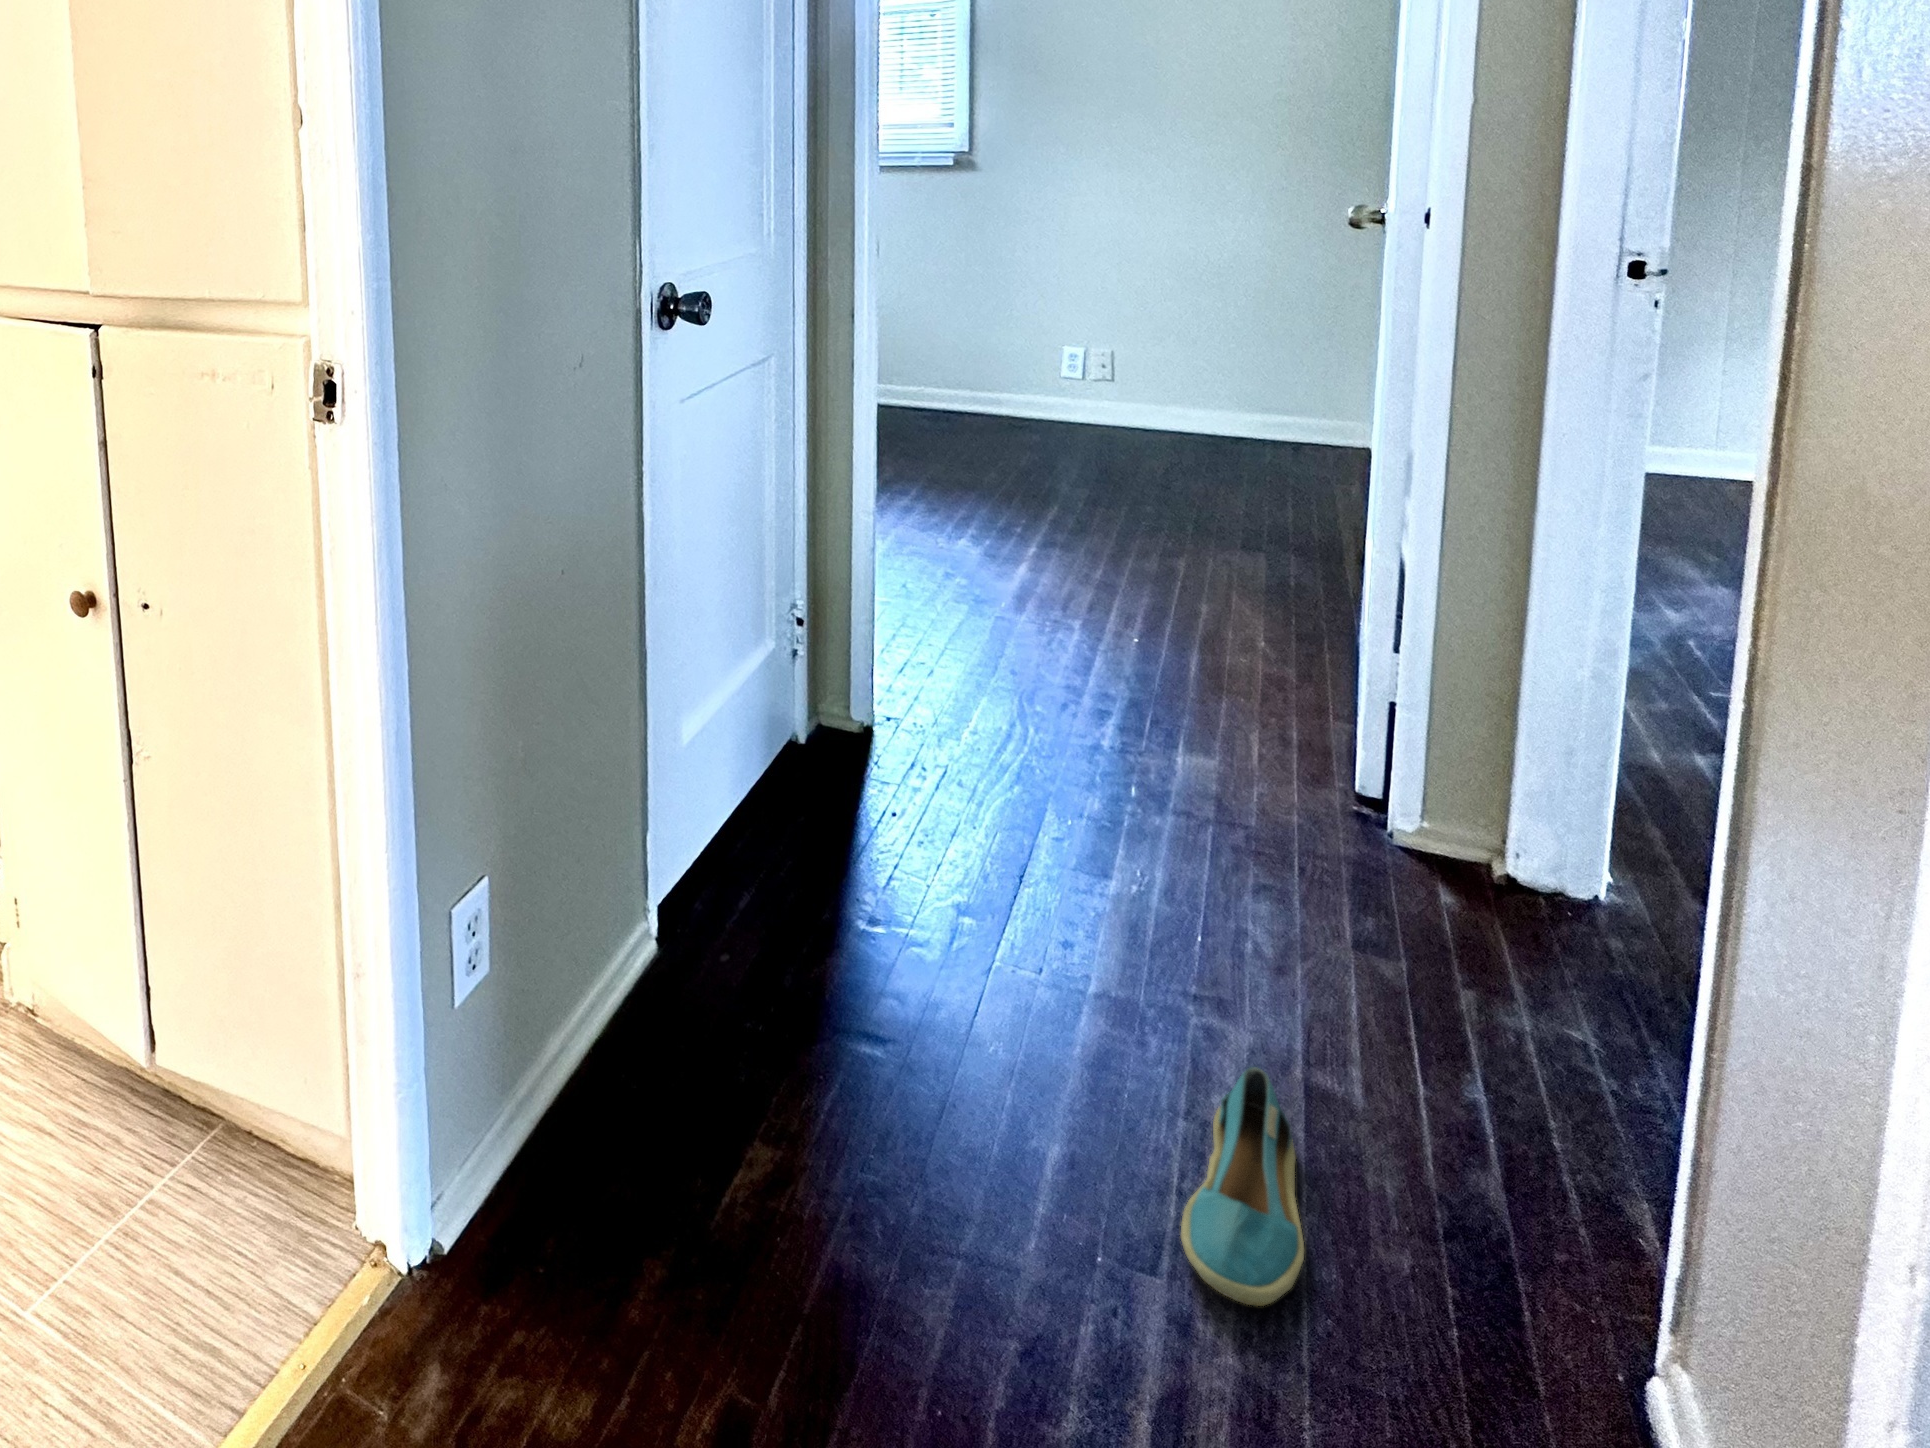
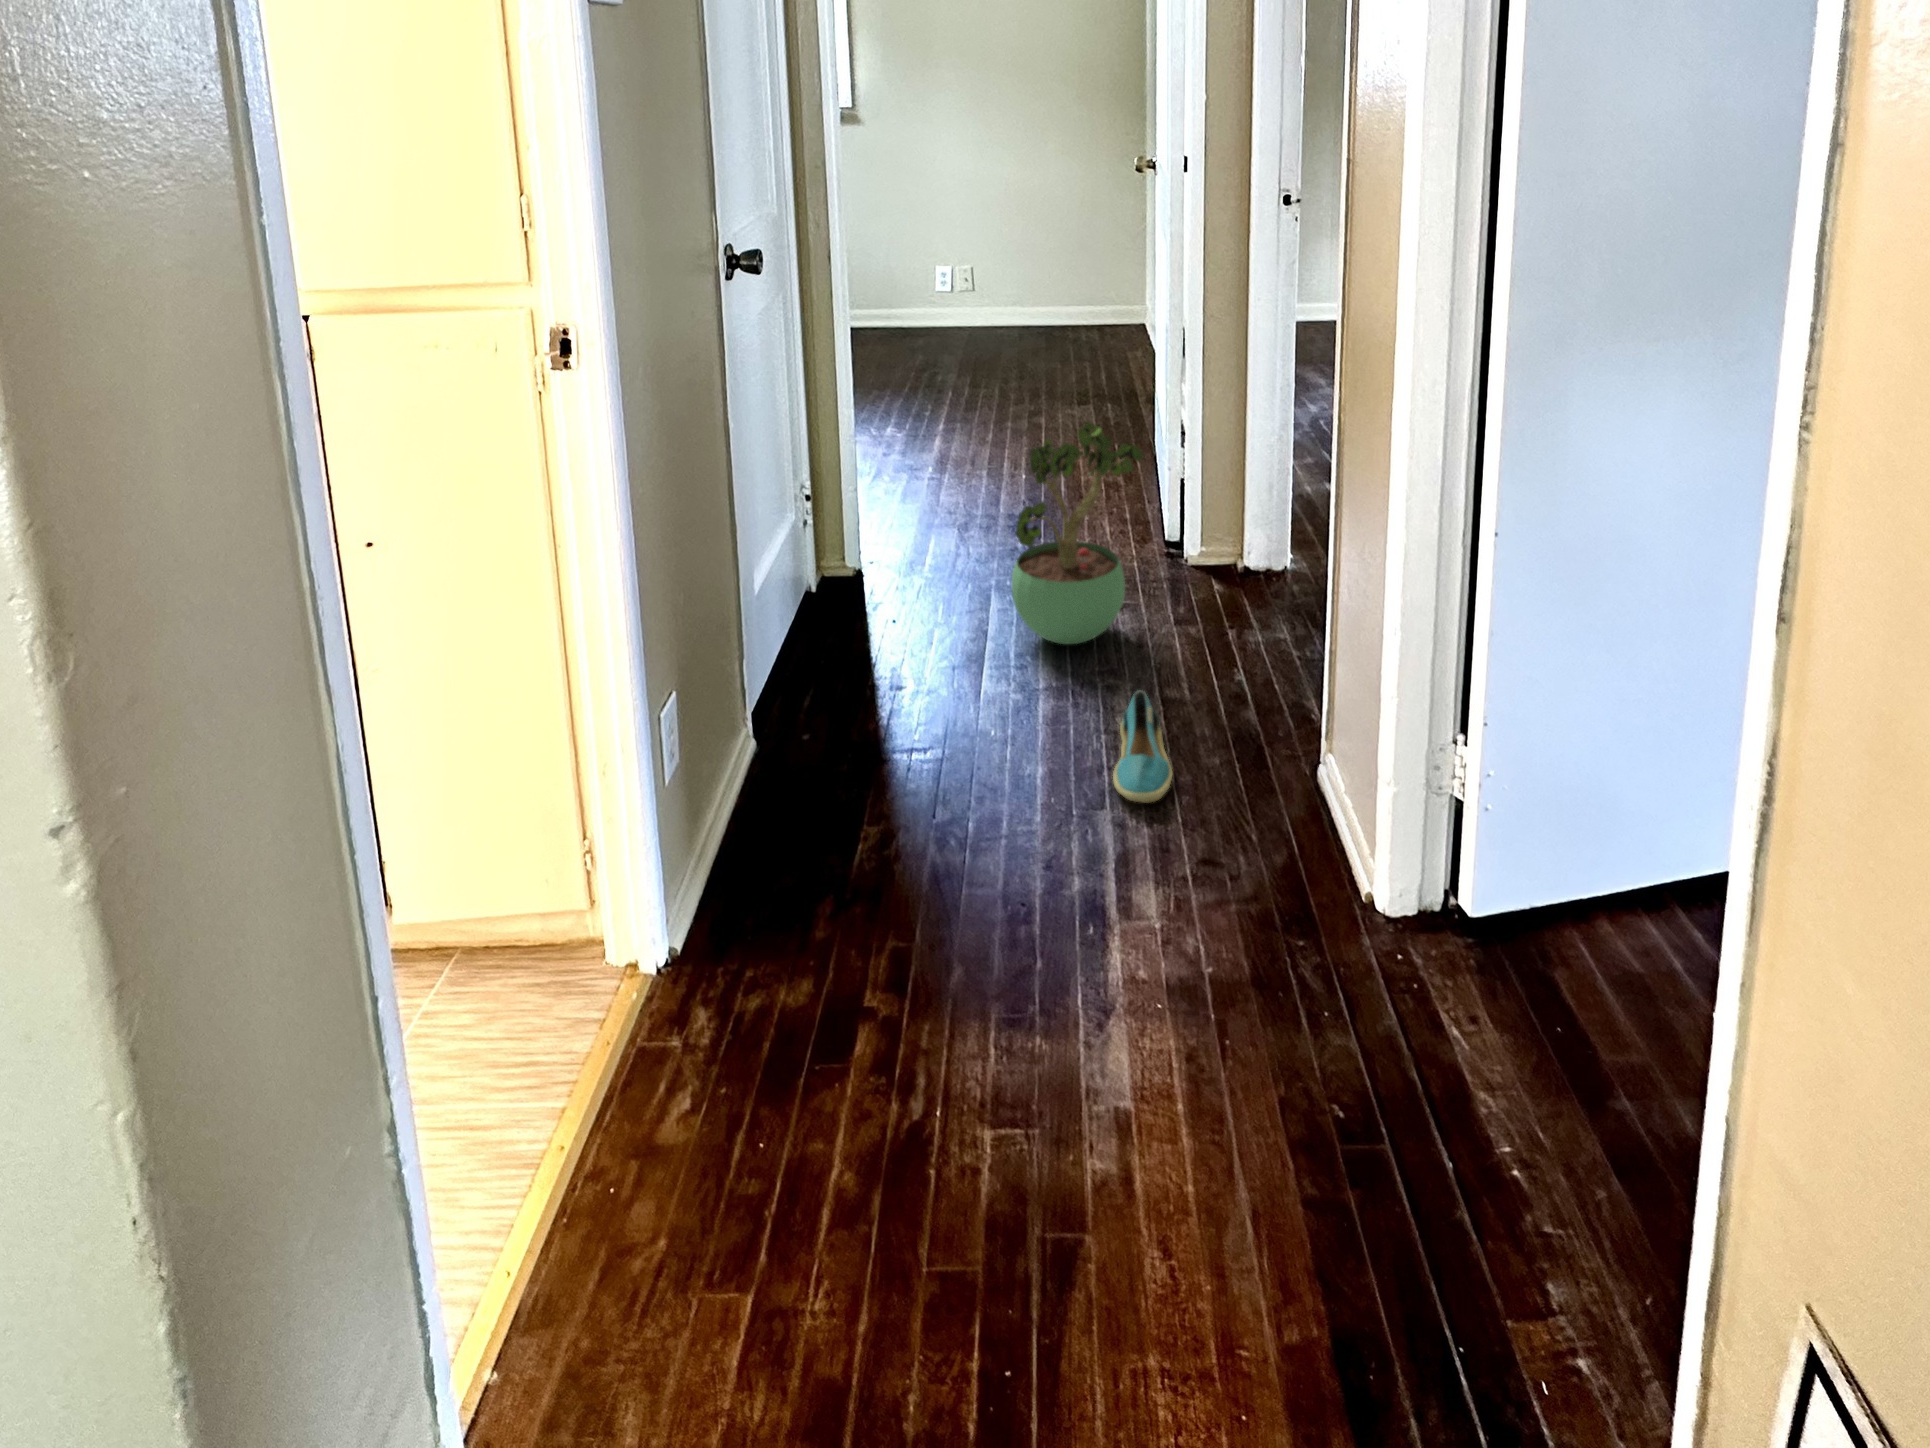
potted plant: none [1062,590,1308,933] -> present [1012,422,1144,644]

